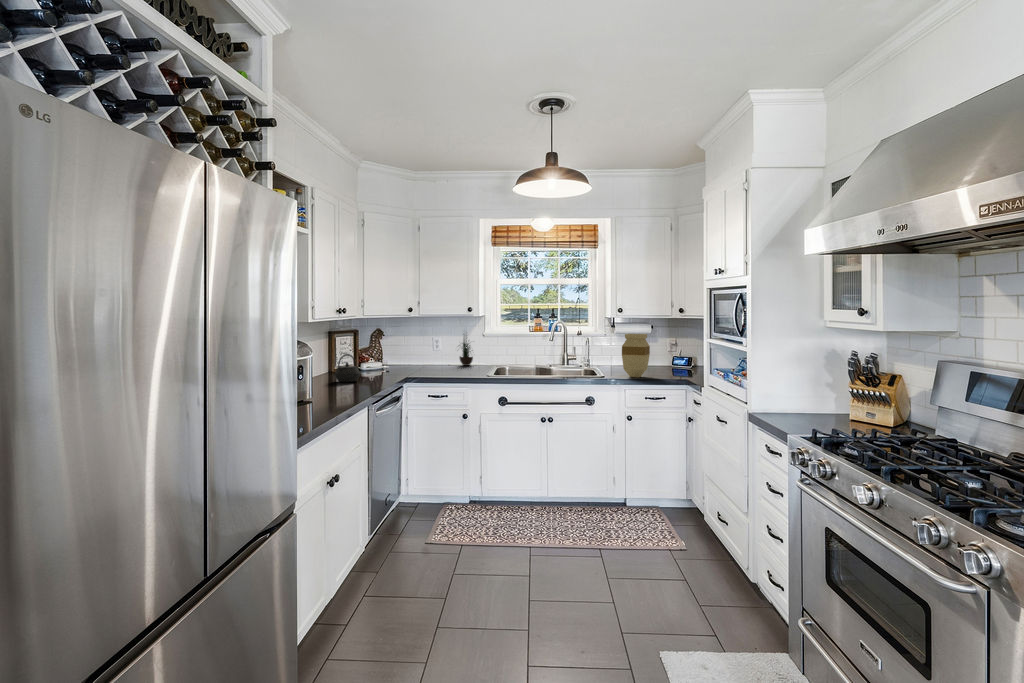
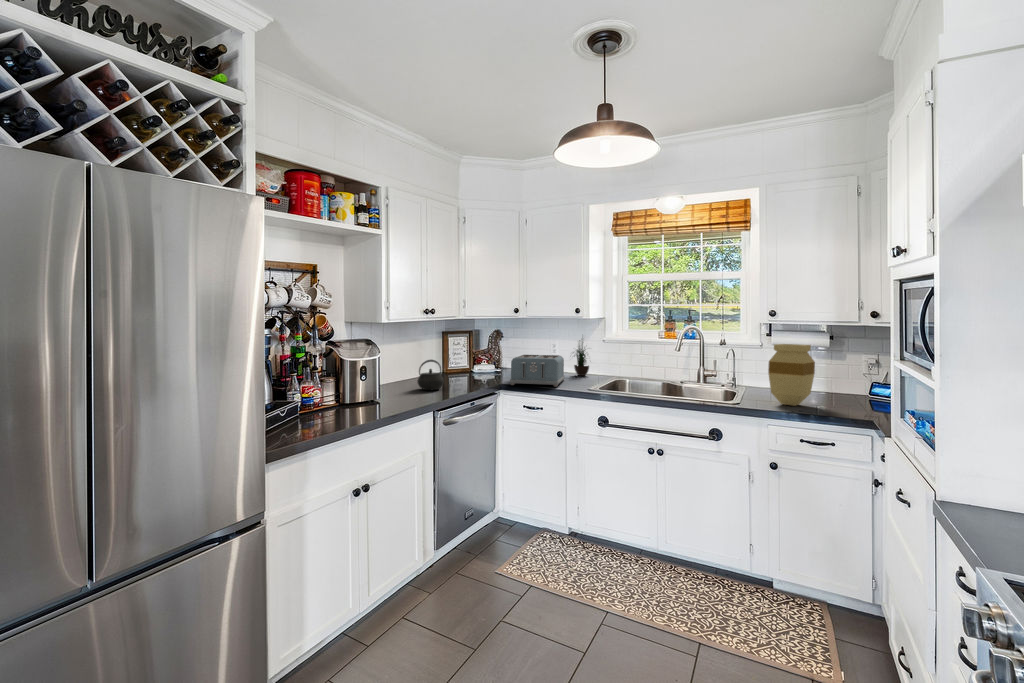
toaster: none [416,348,460,375] -> present [510,355,565,387]

